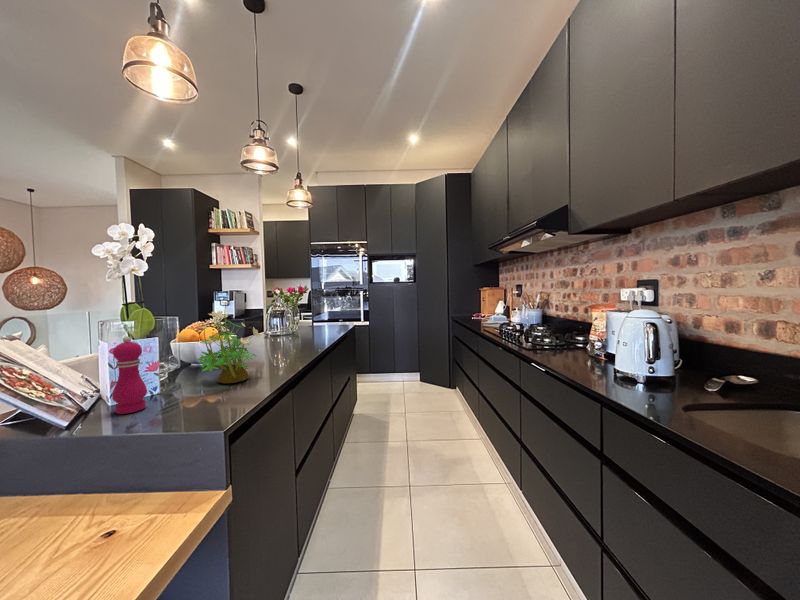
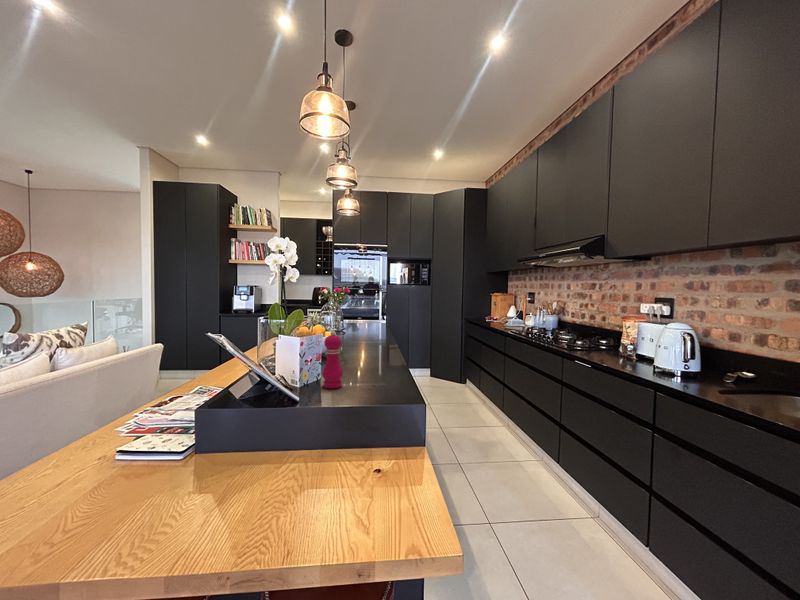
potted plant: present [197,302,261,383] -> none [343,305,392,370]

